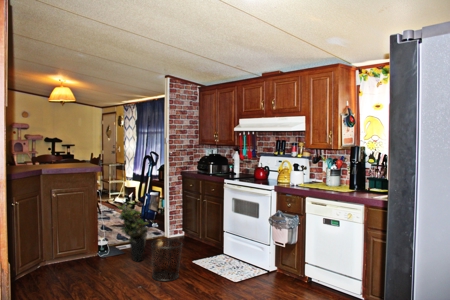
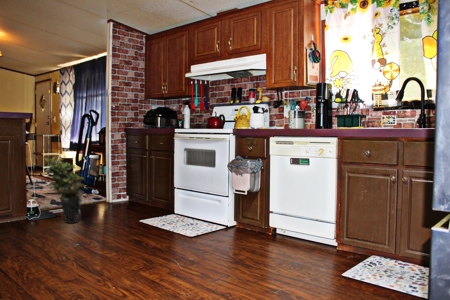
waste bin: present [152,239,182,281] -> none [86,193,126,240]

